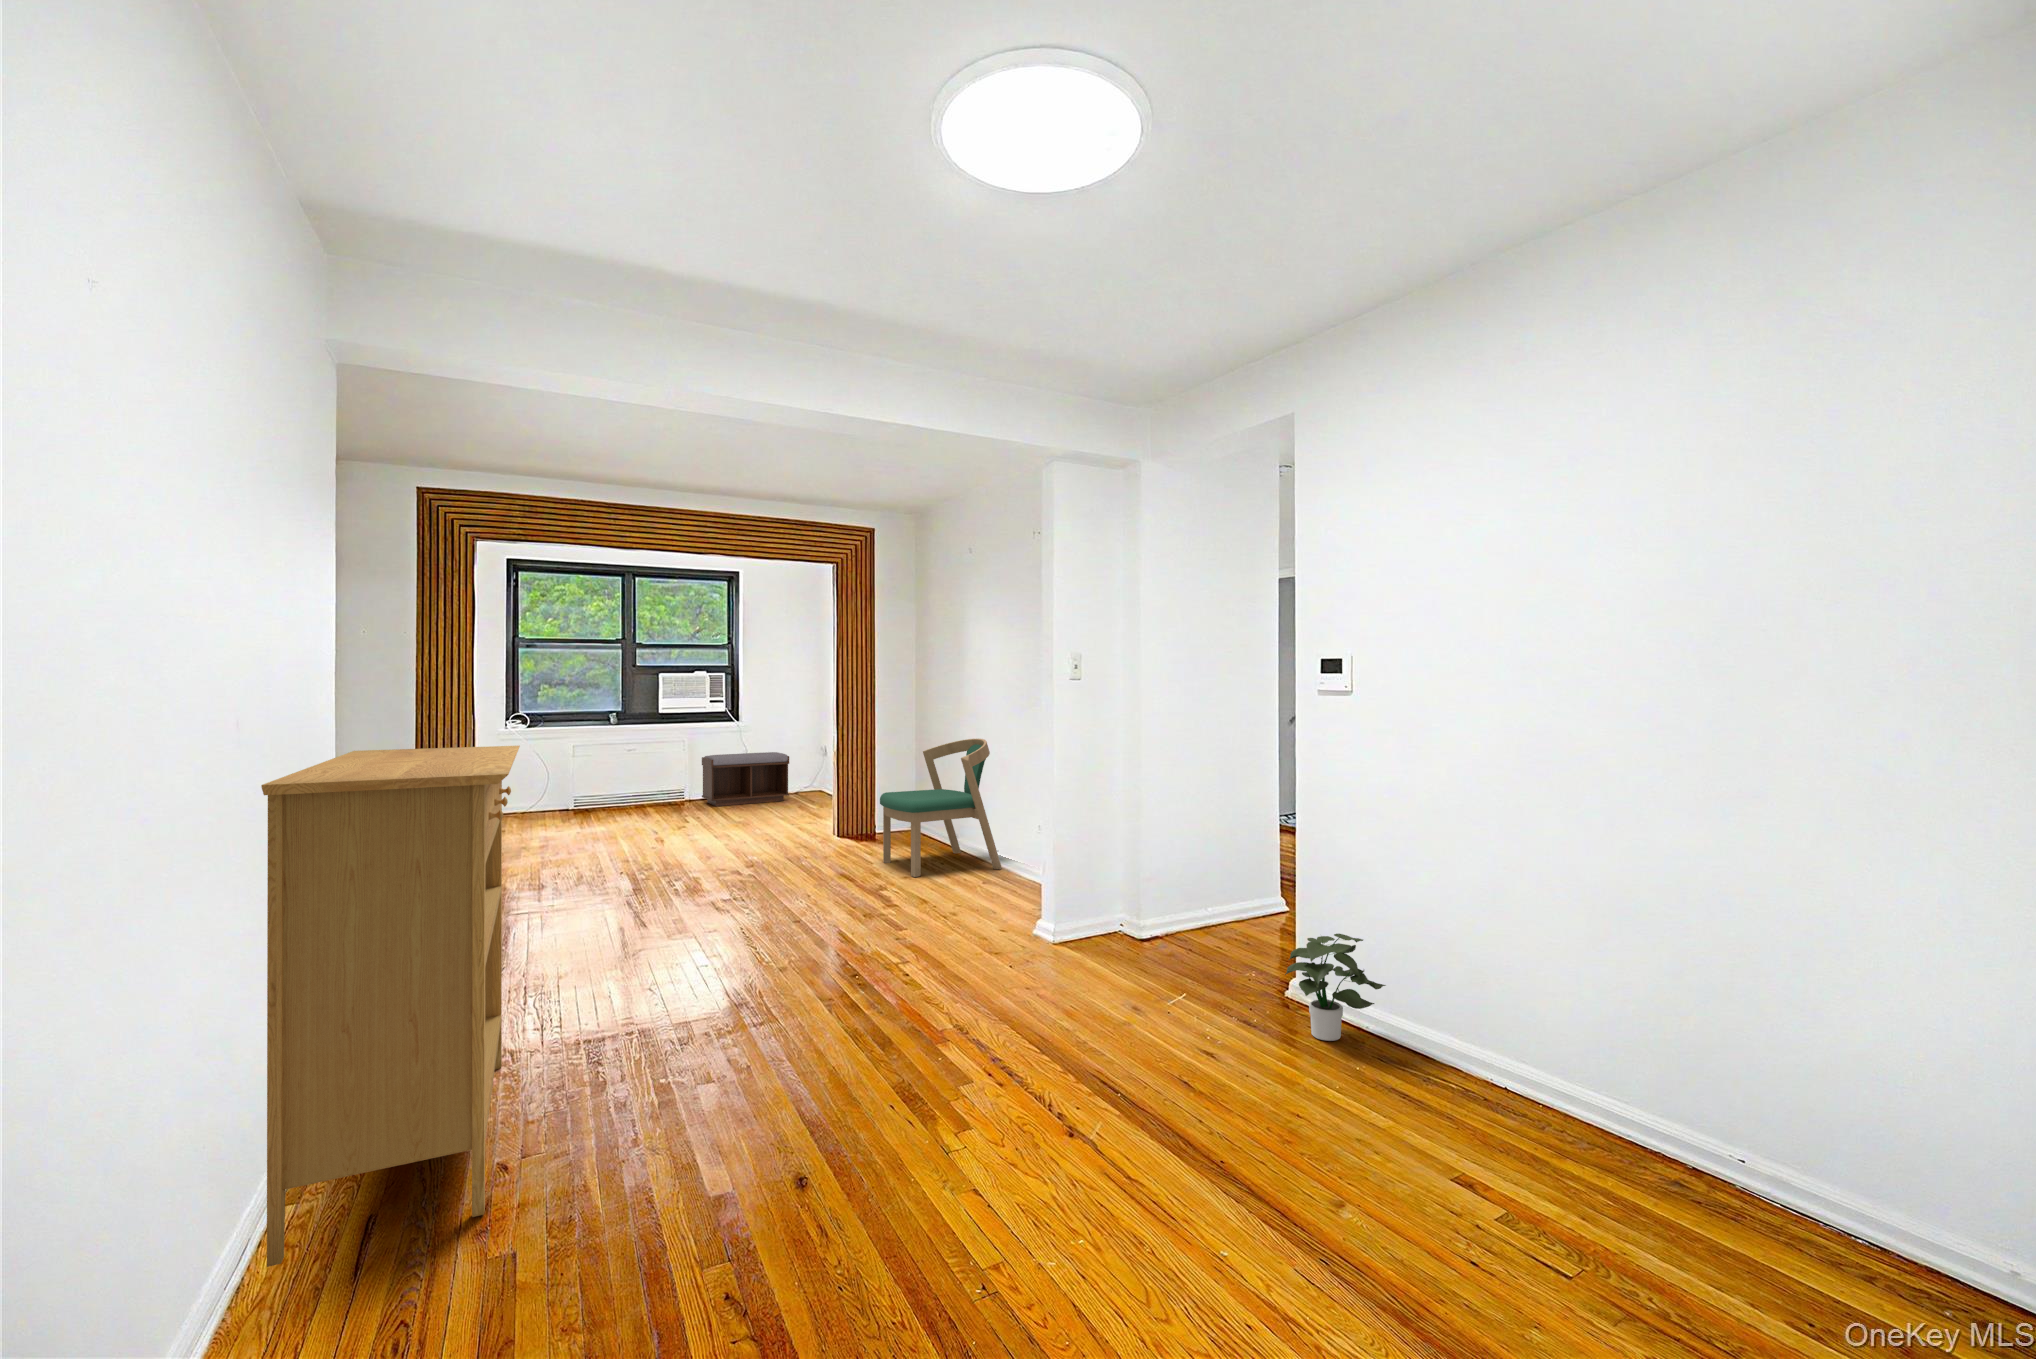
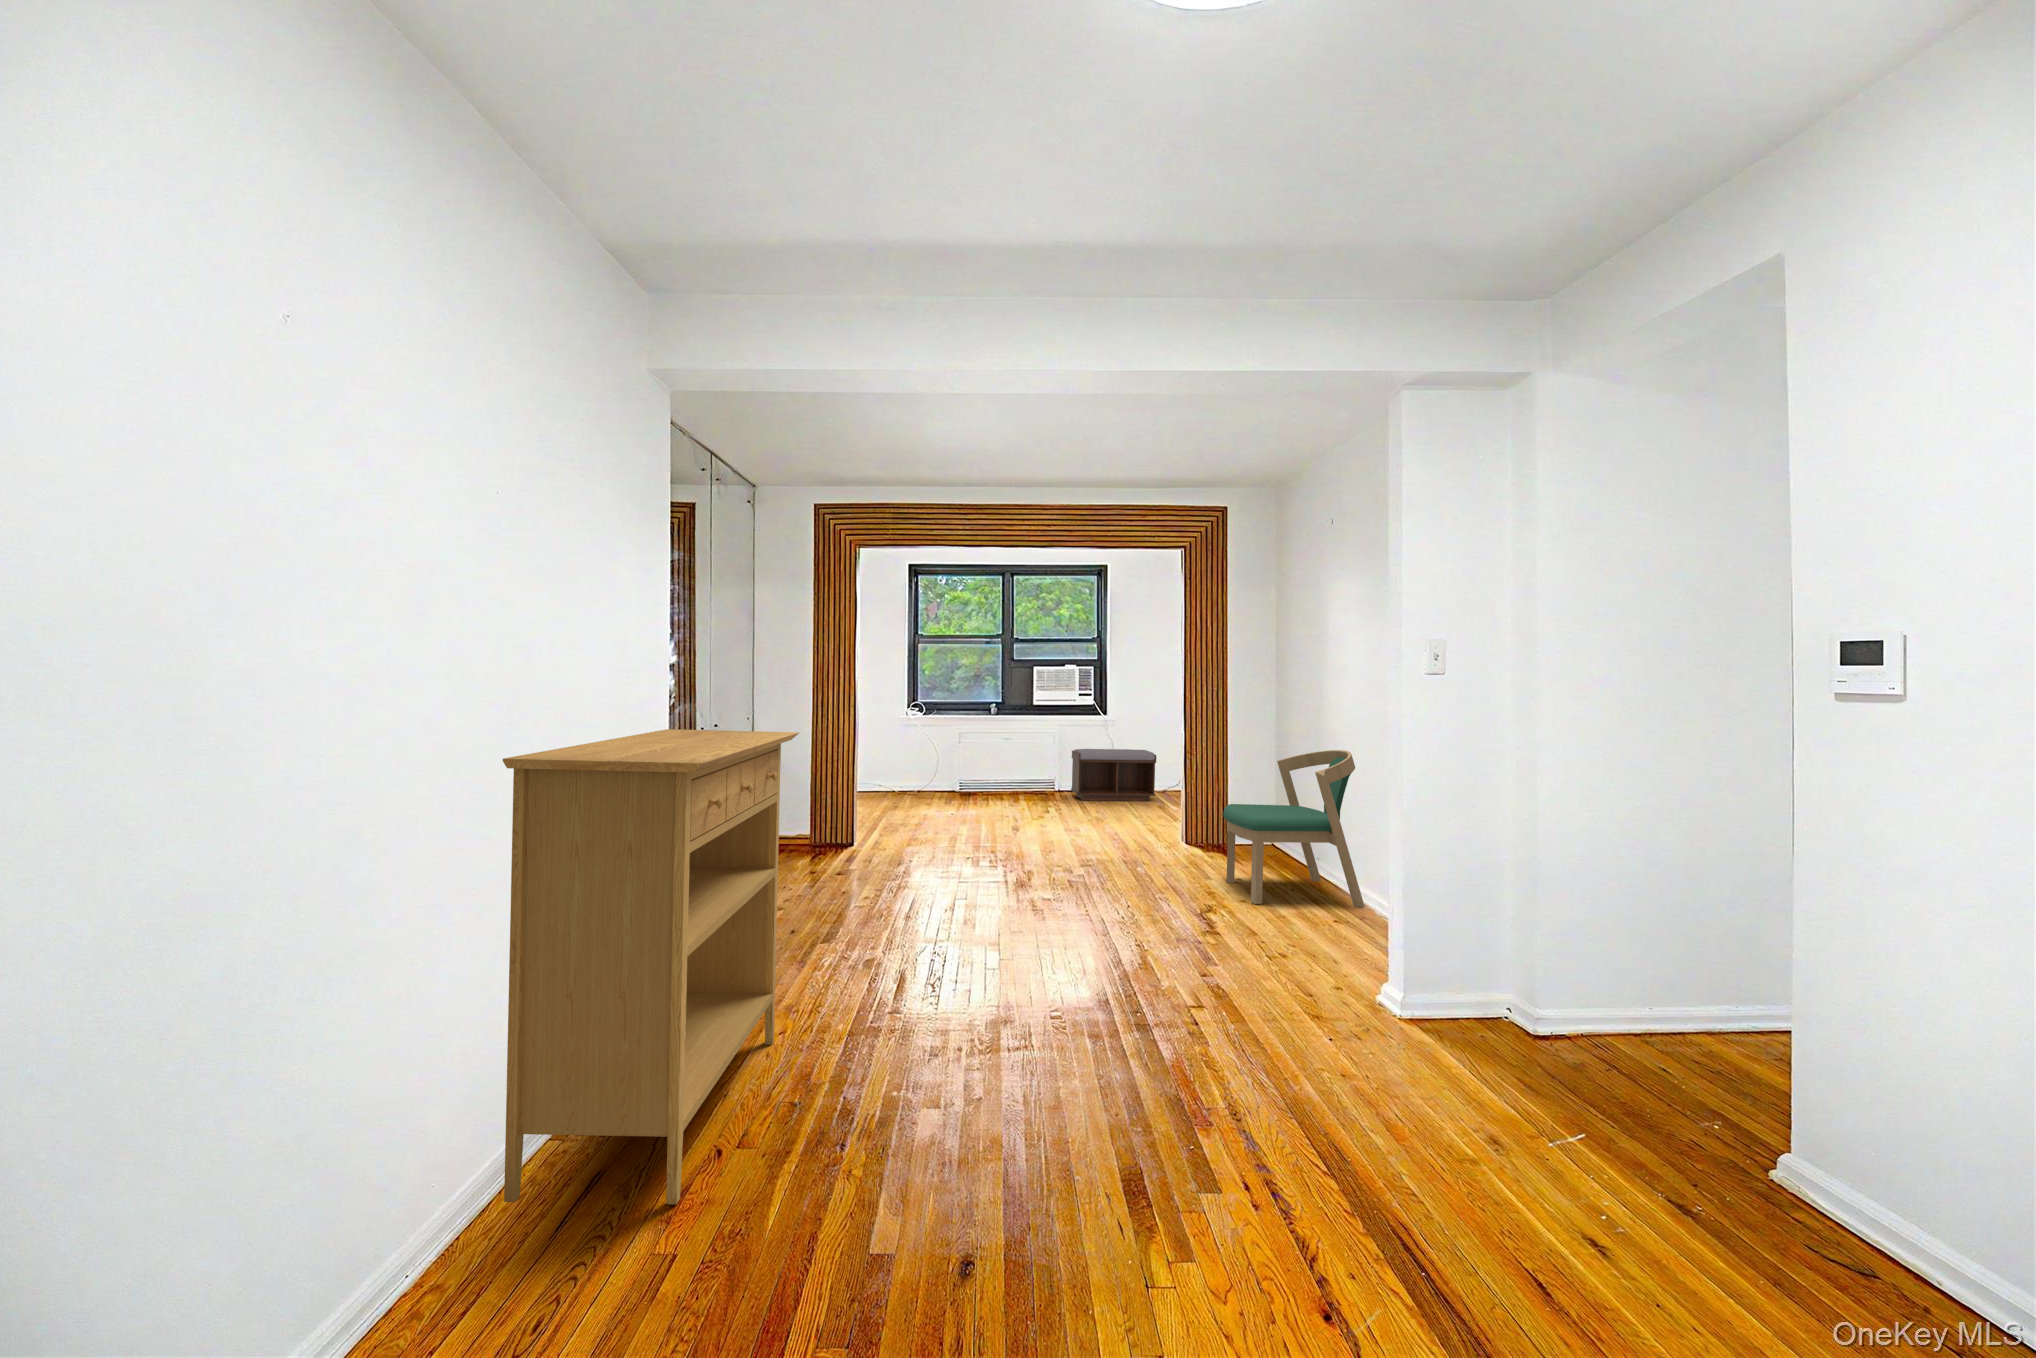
potted plant: present [1285,934,1386,1041] -> none [1741,1099,1955,1283]

